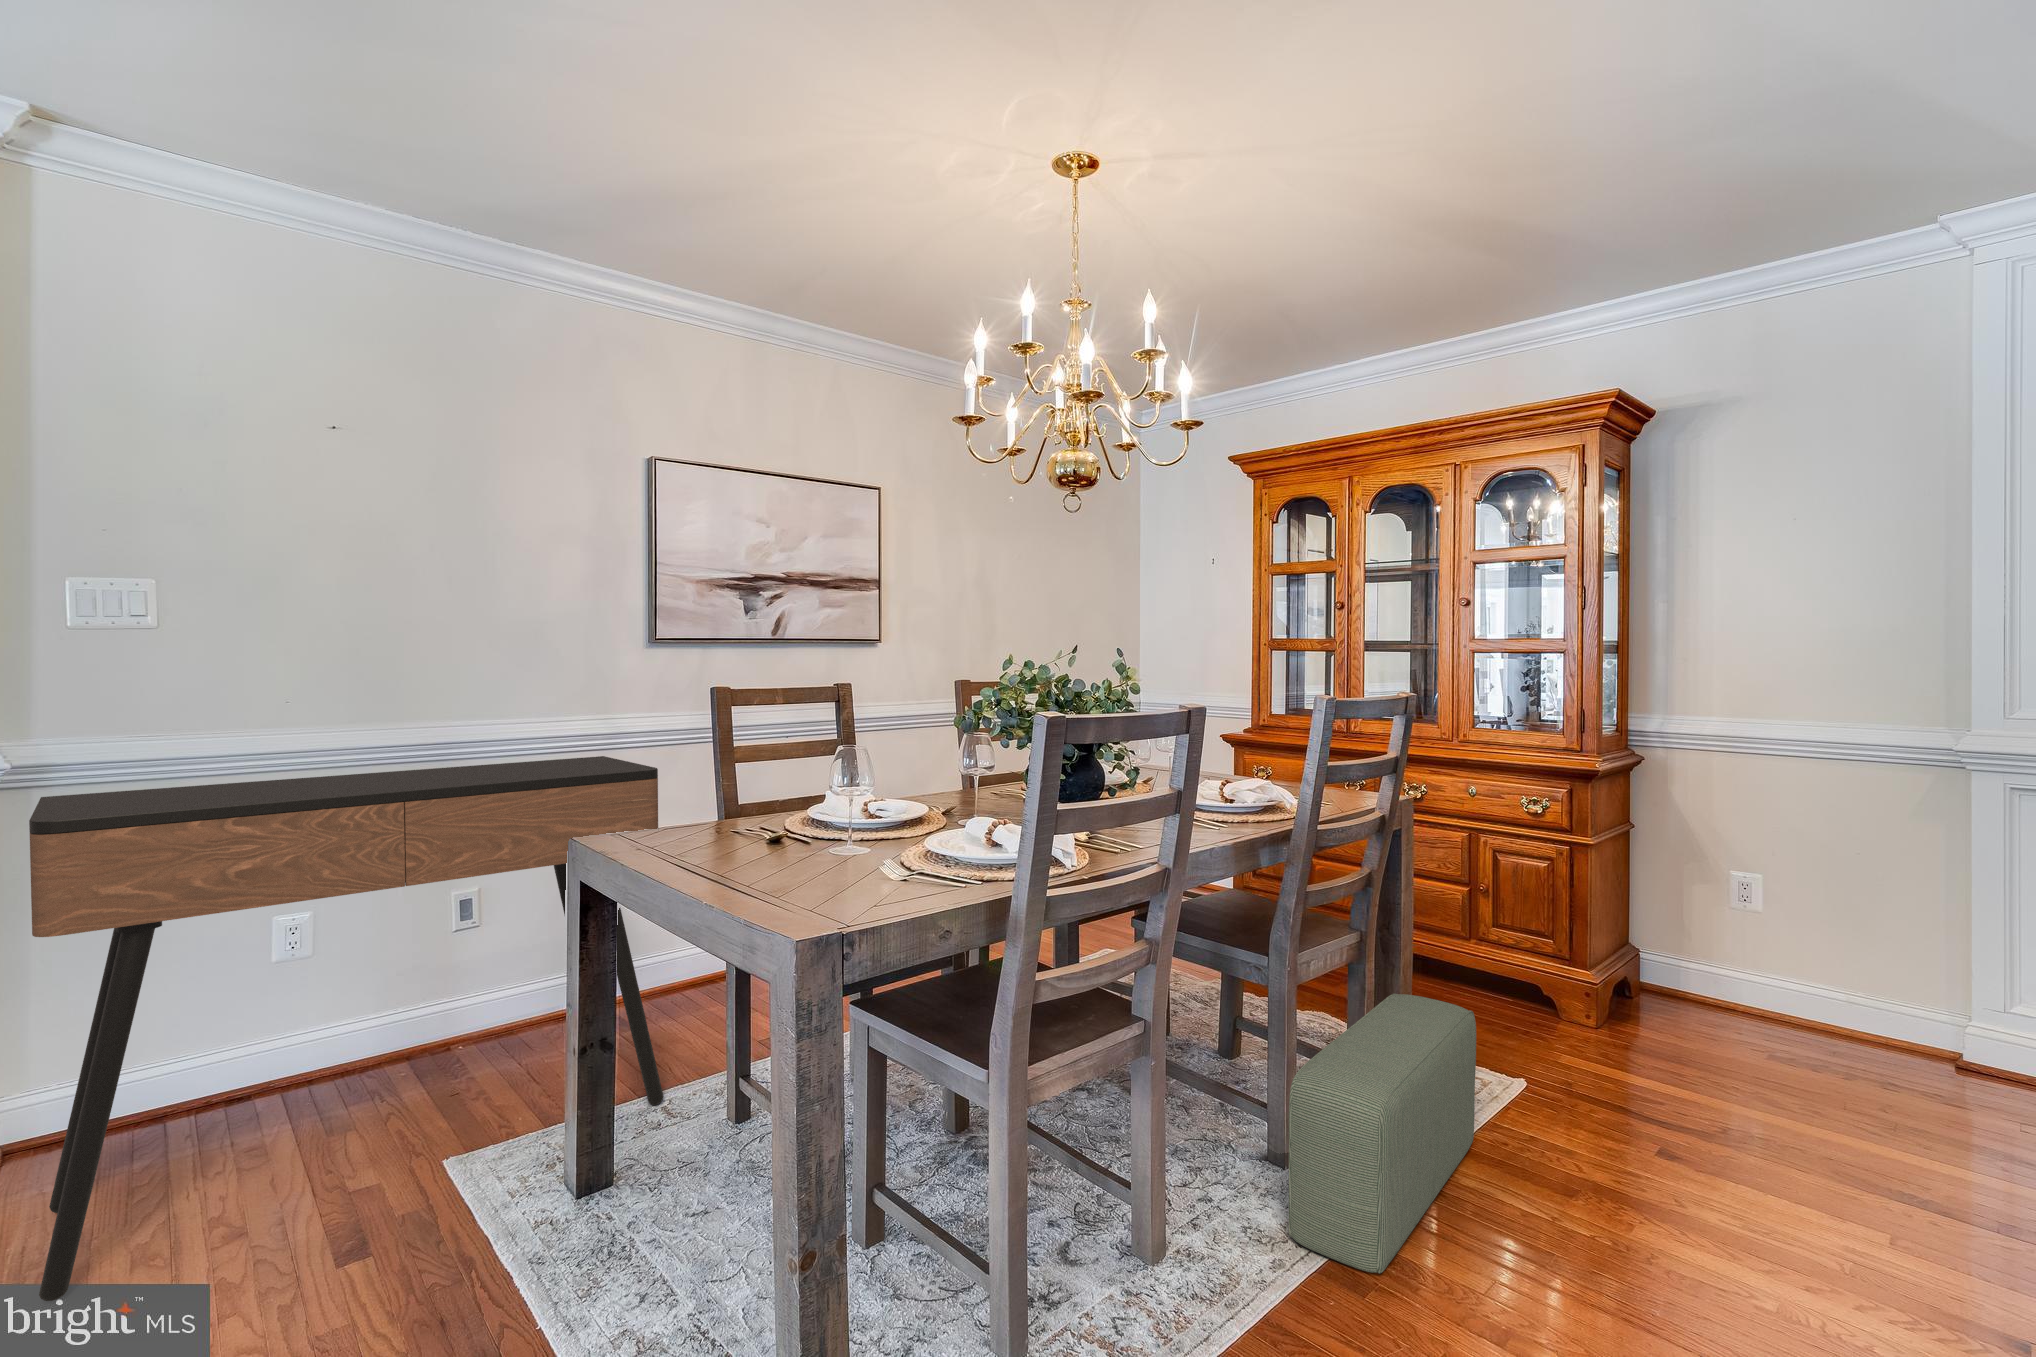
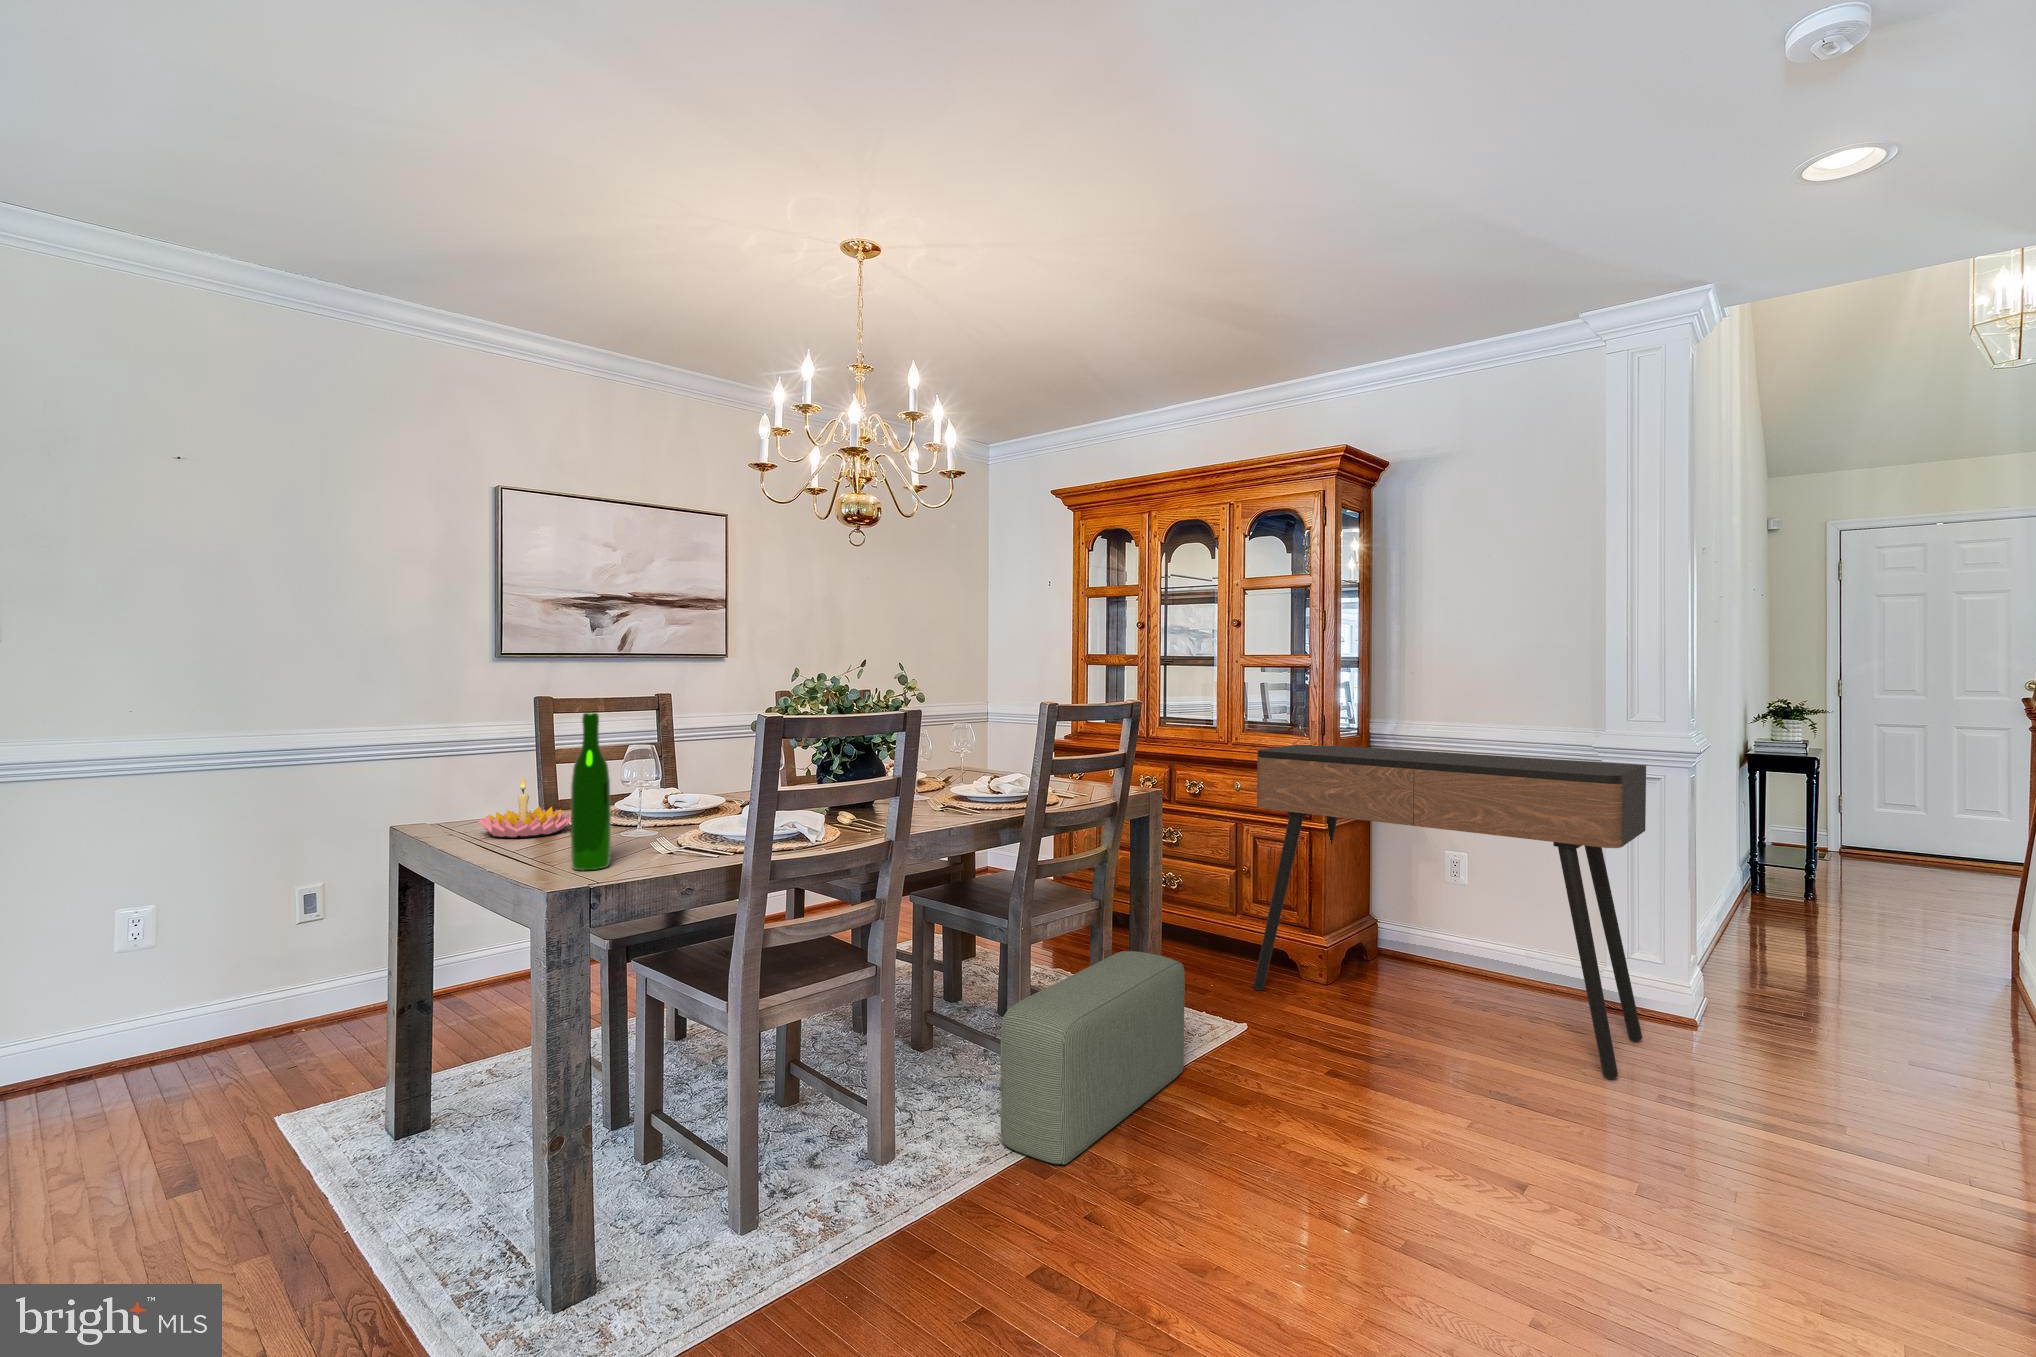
wine bottle: none [804,711,850,907] -> present [571,713,611,870]
console table: present [29,756,664,1301] -> present [1253,744,1646,1079]
candle holder: none [671,783,777,858] -> present [478,777,571,838]

